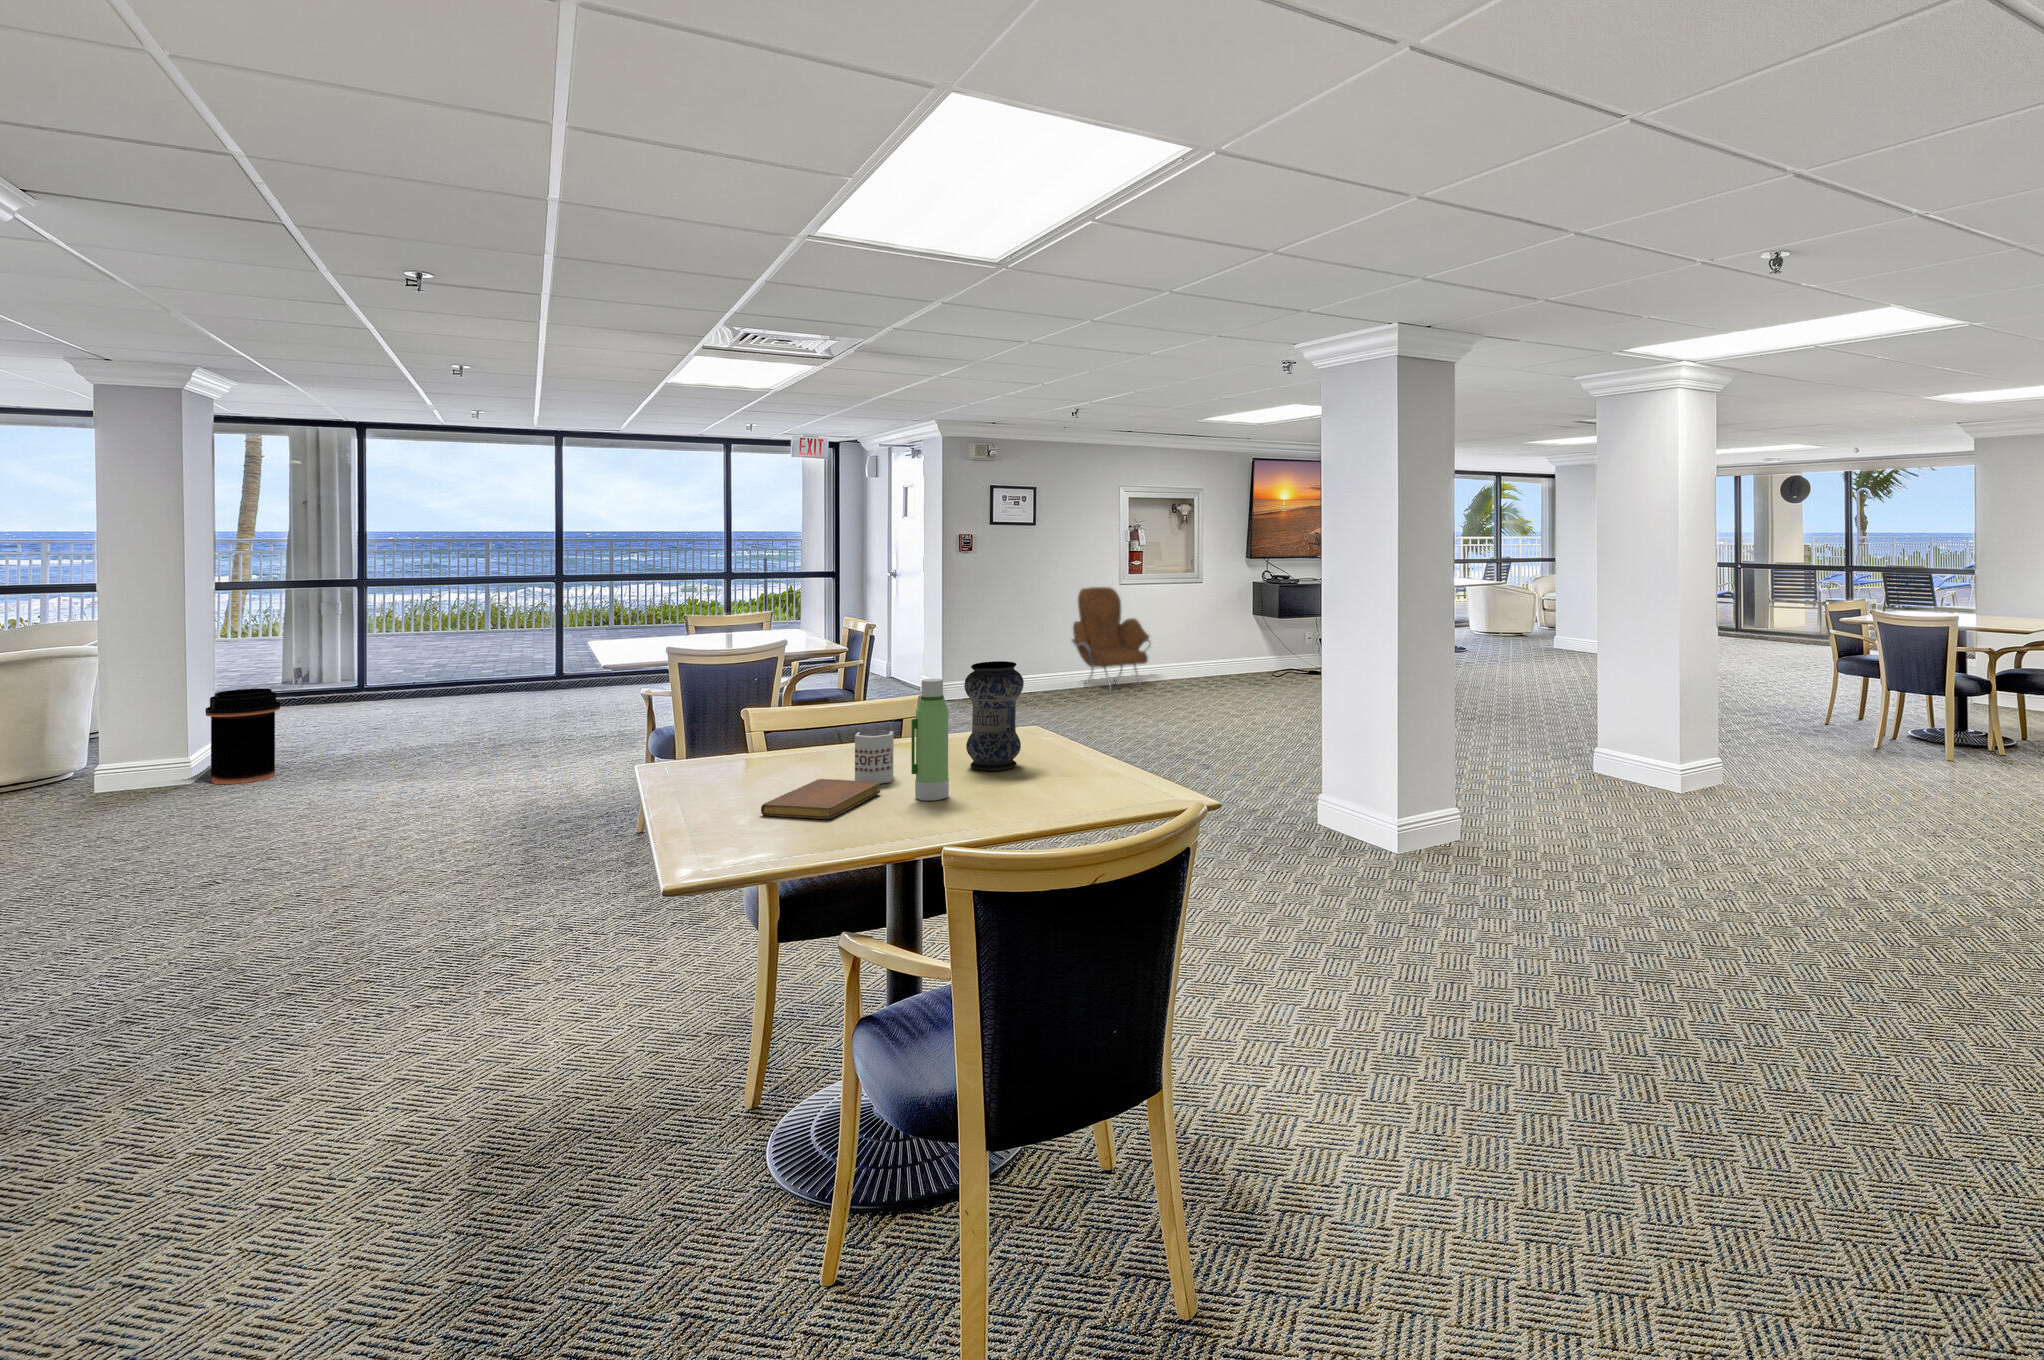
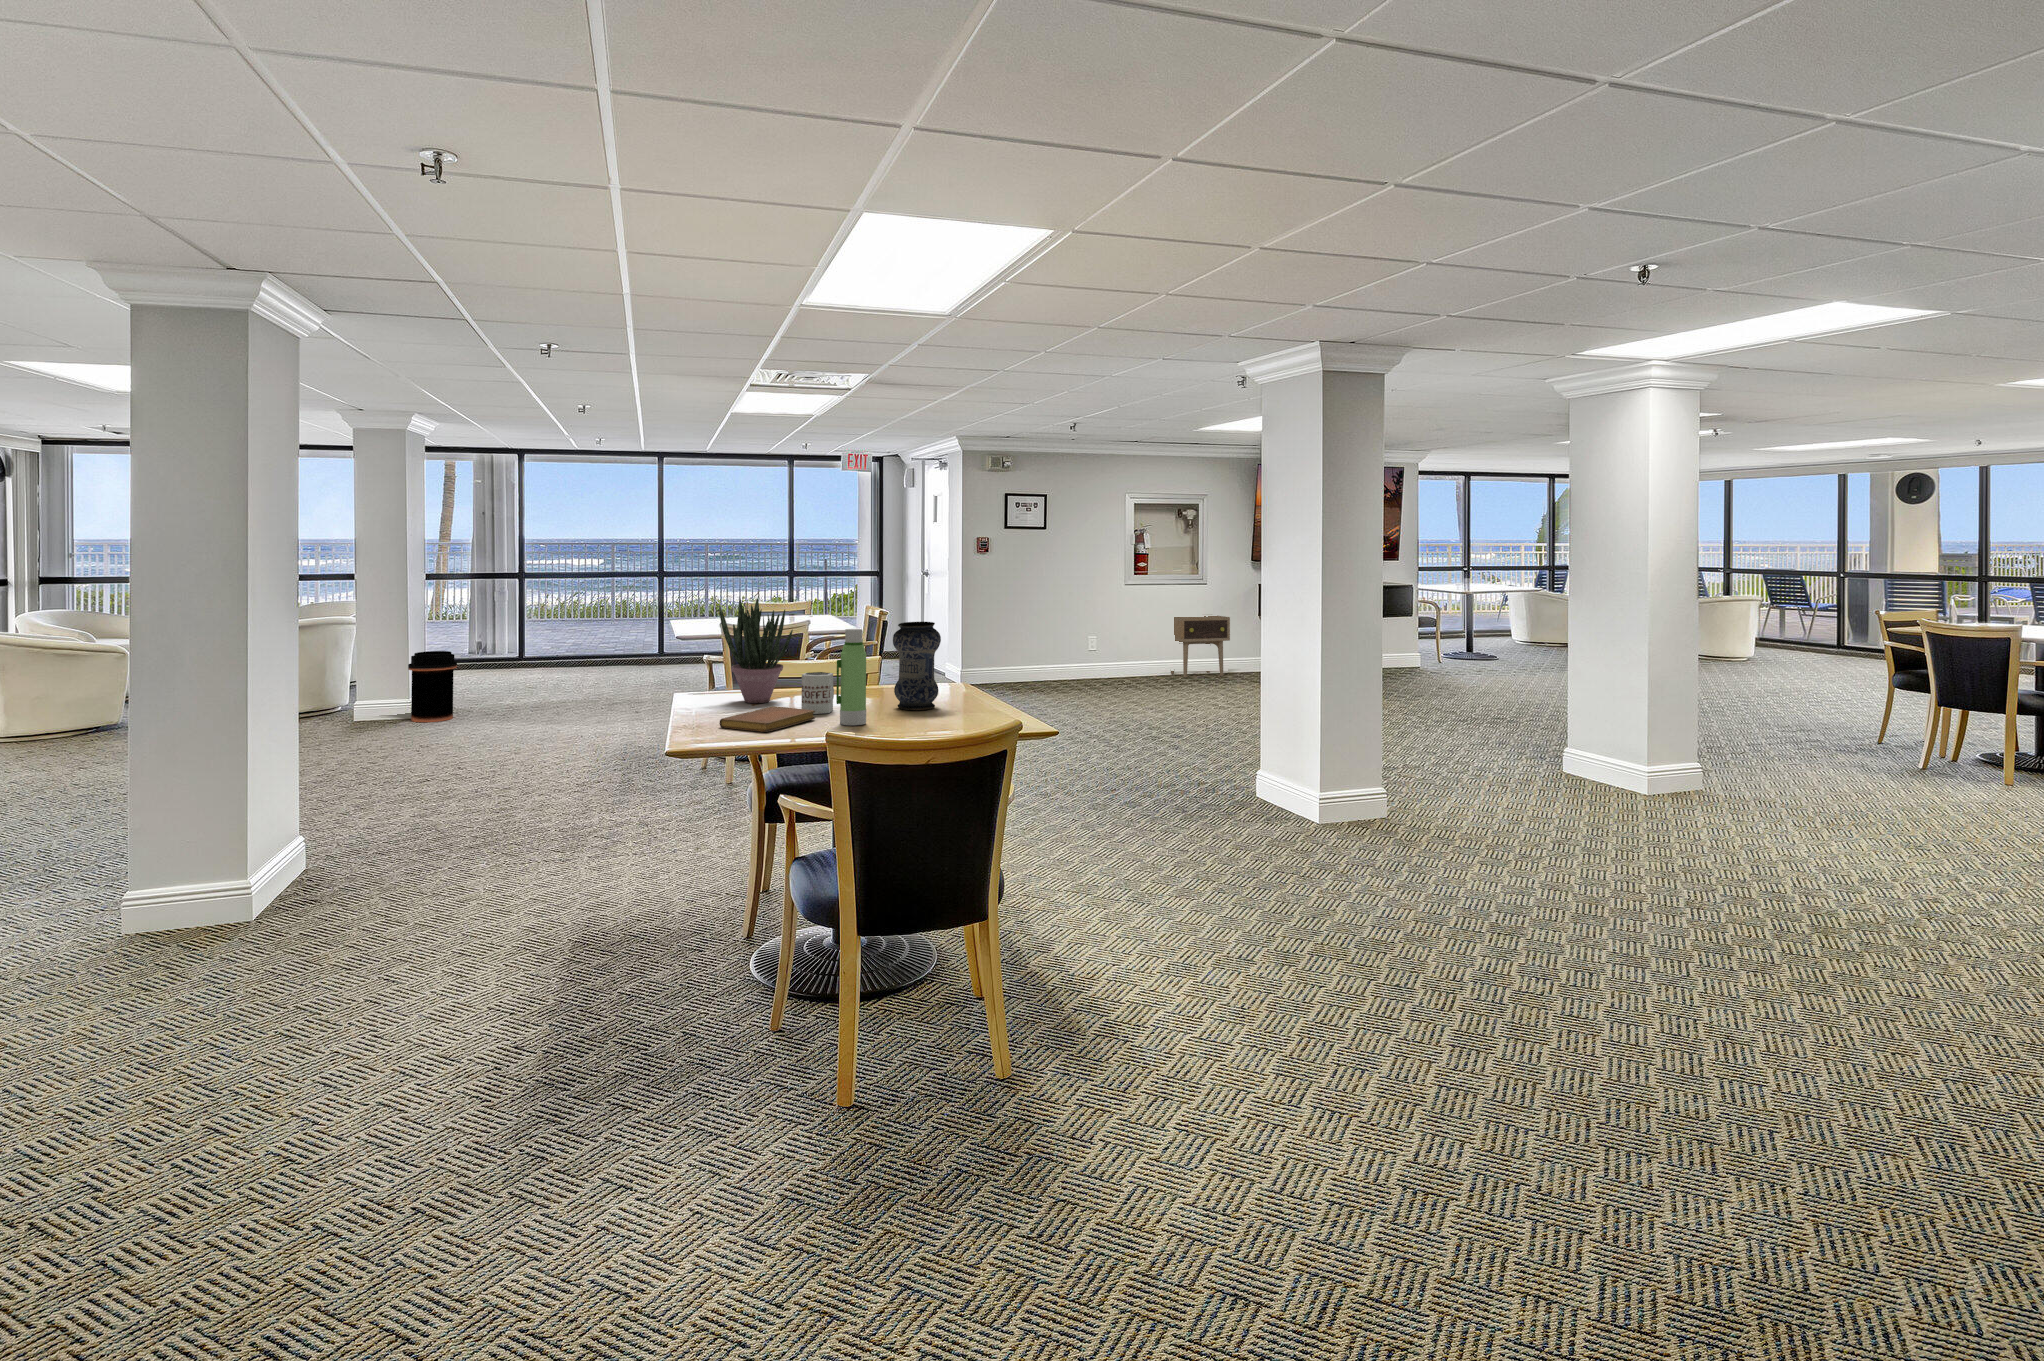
armchair: present [1072,587,1151,693] -> none [1079,588,1153,685]
side table: none [1161,613,1229,682] -> present [1171,616,1230,678]
potted plant: none [735,638,834,772] -> present [719,598,793,703]

